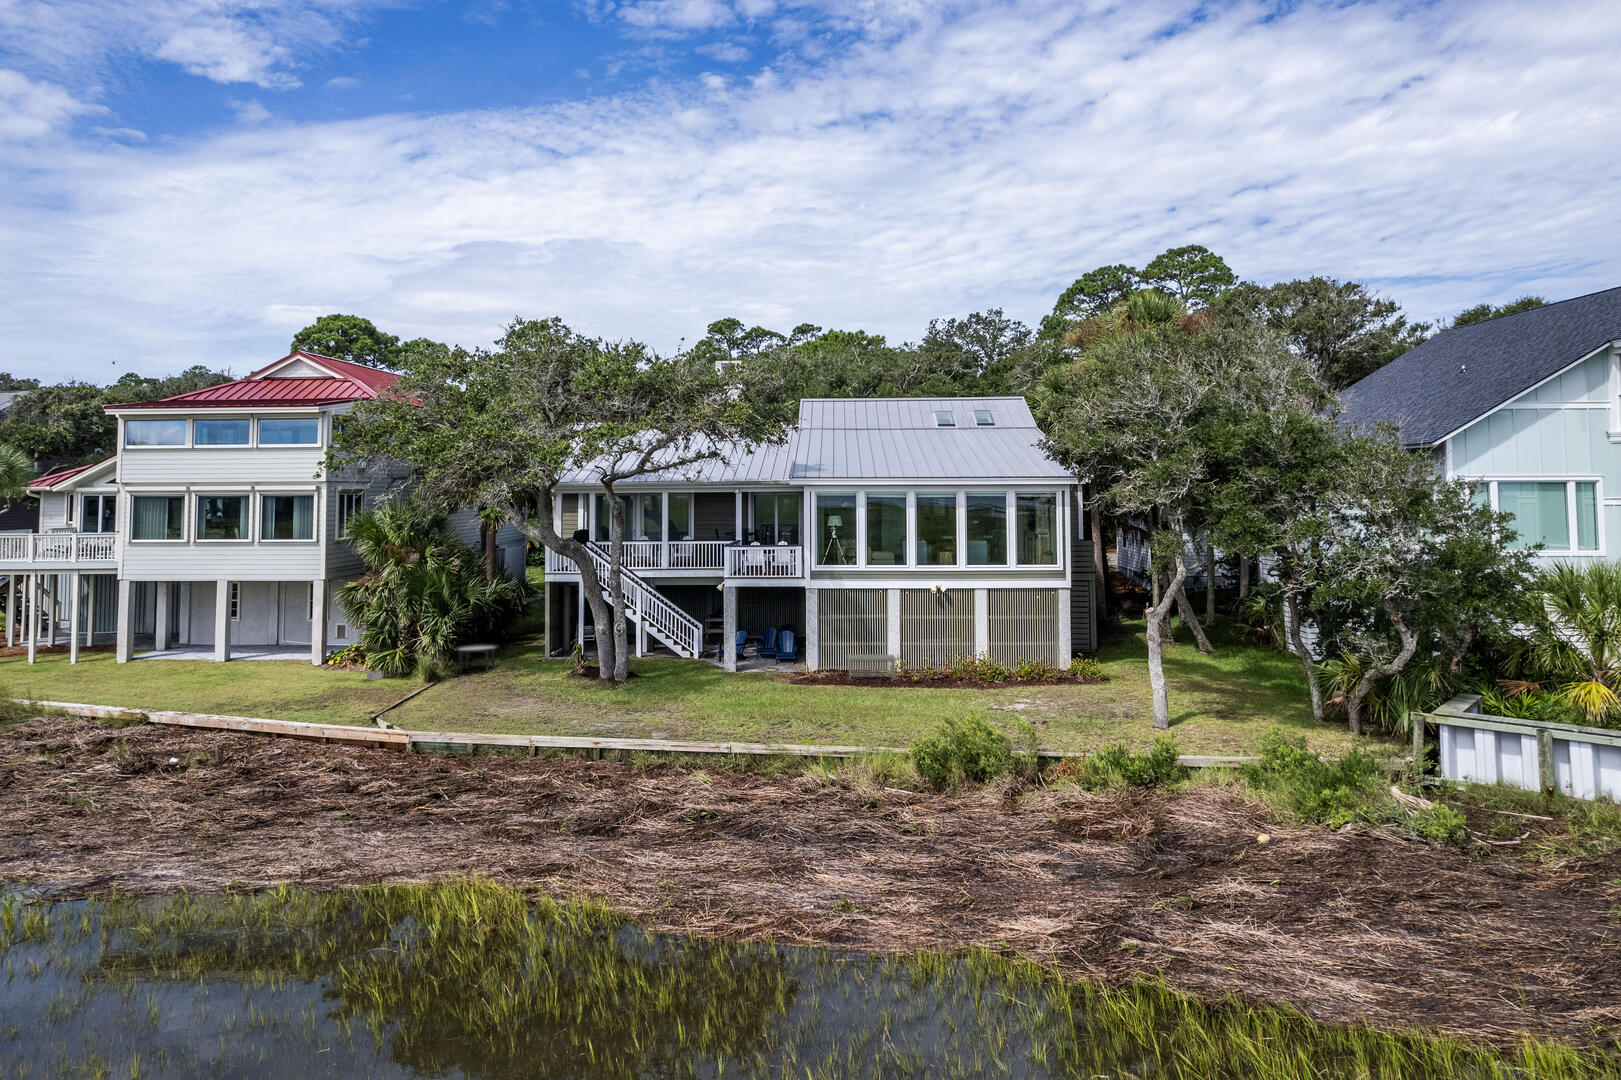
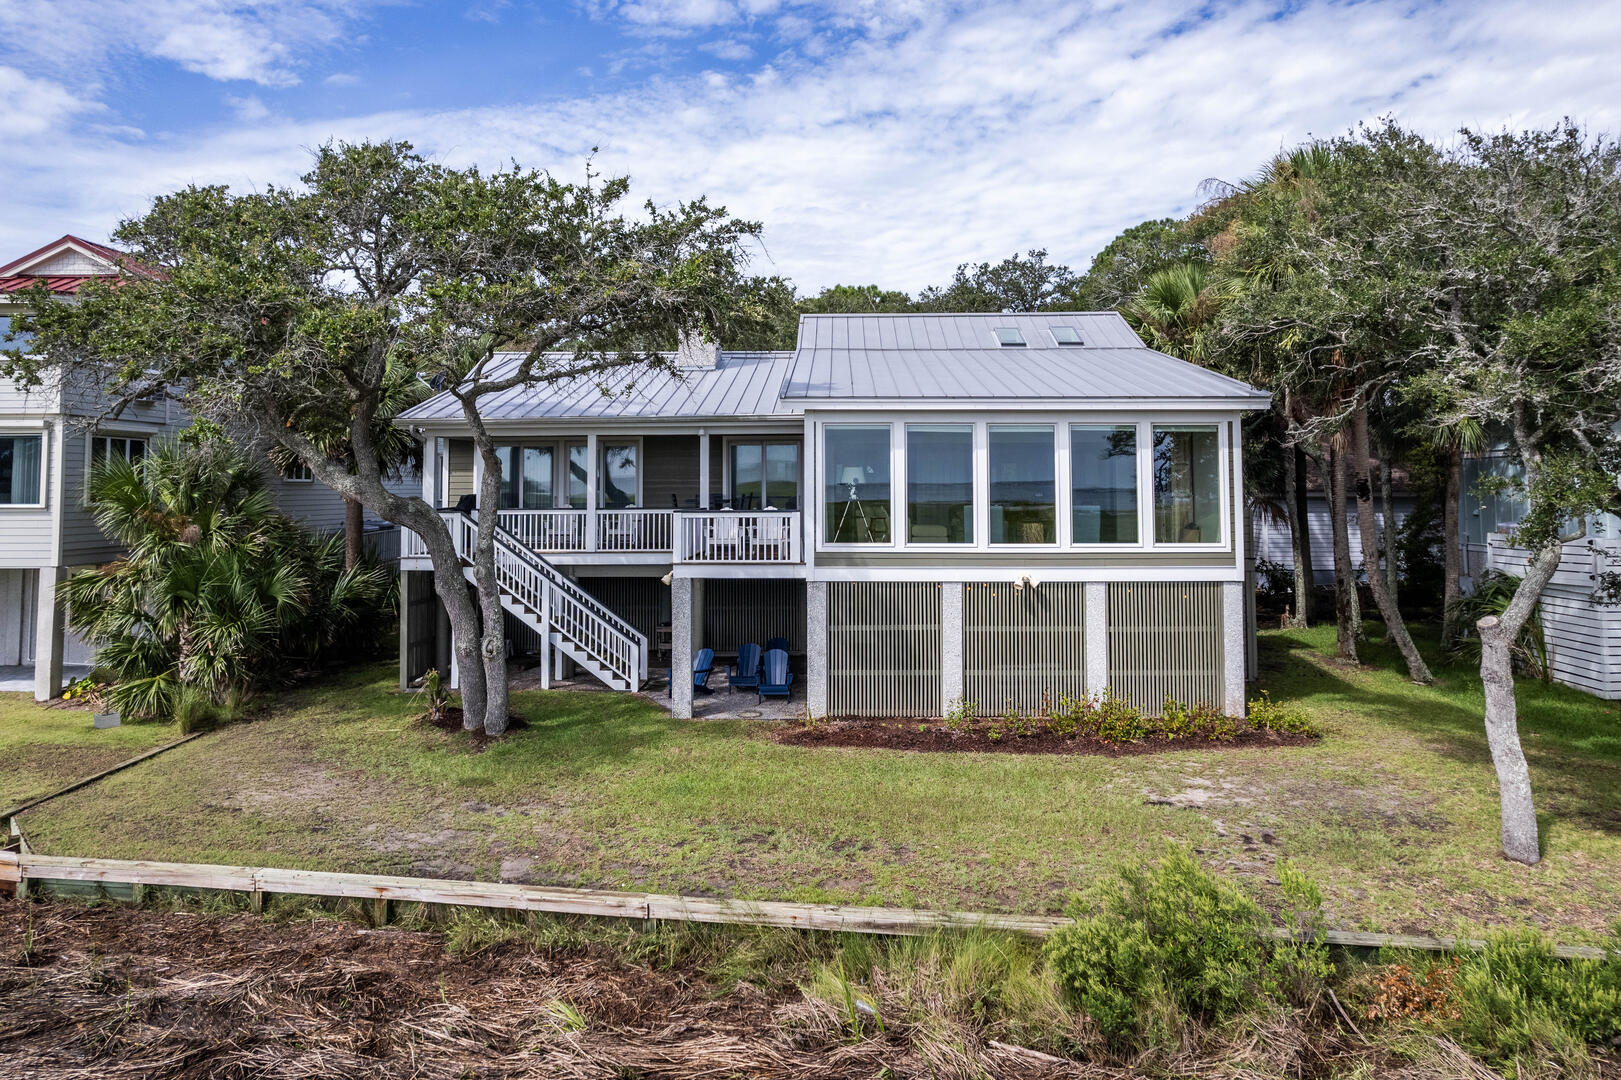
round table: present [456,644,498,673] -> none [248,668,324,716]
storage bench: present [847,655,896,678] -> none [875,688,957,731]

